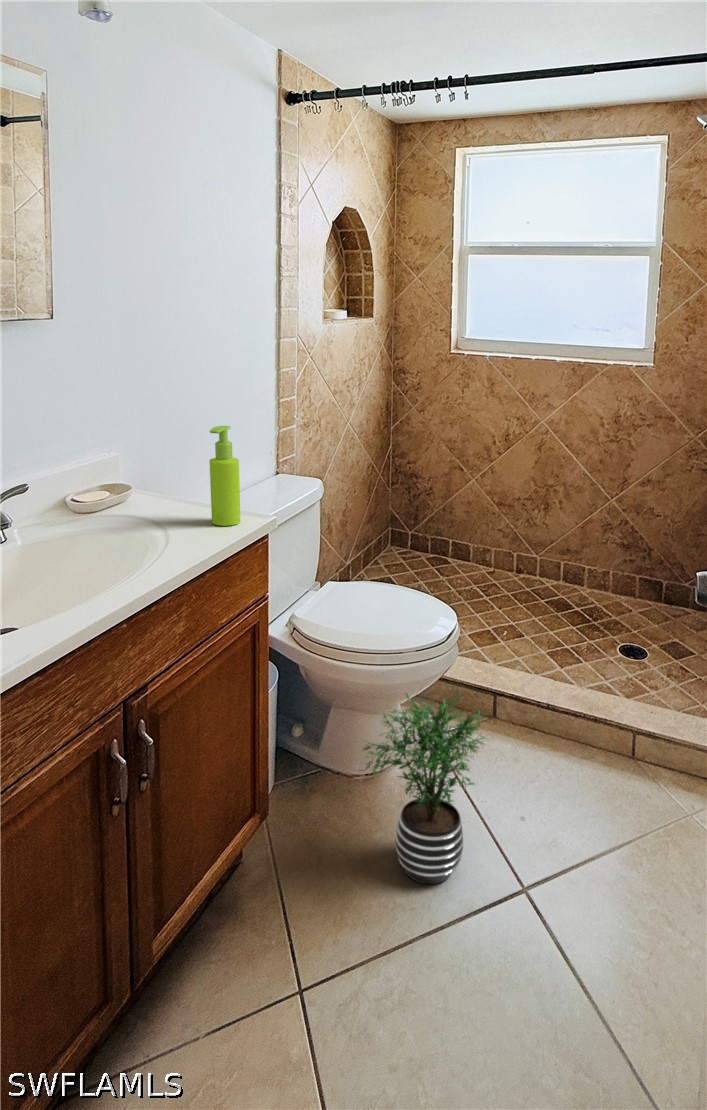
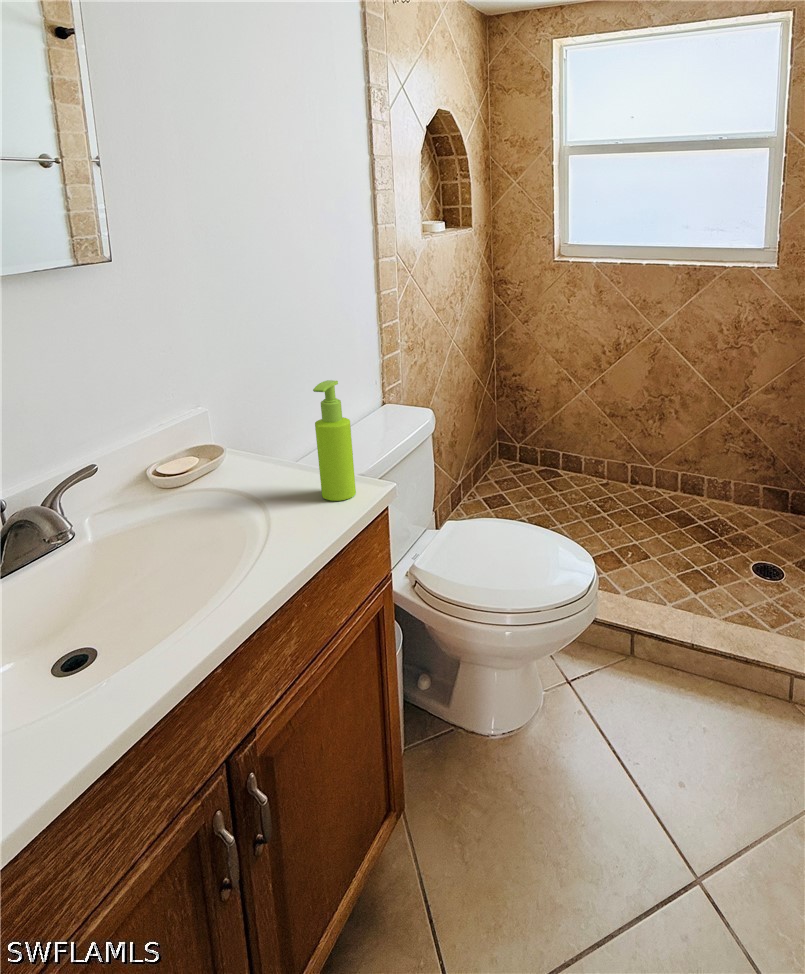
potted plant: present [363,694,488,884] -> none [505,660,661,878]

